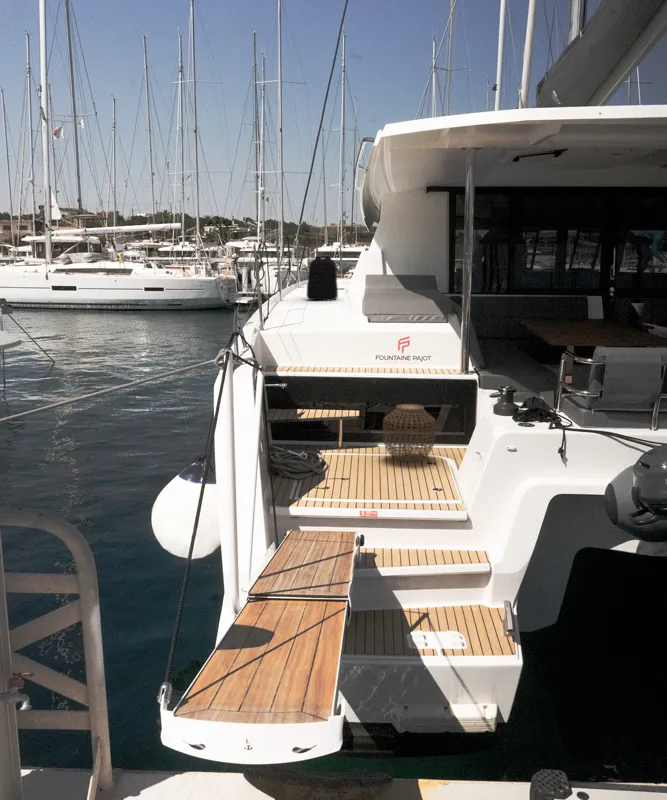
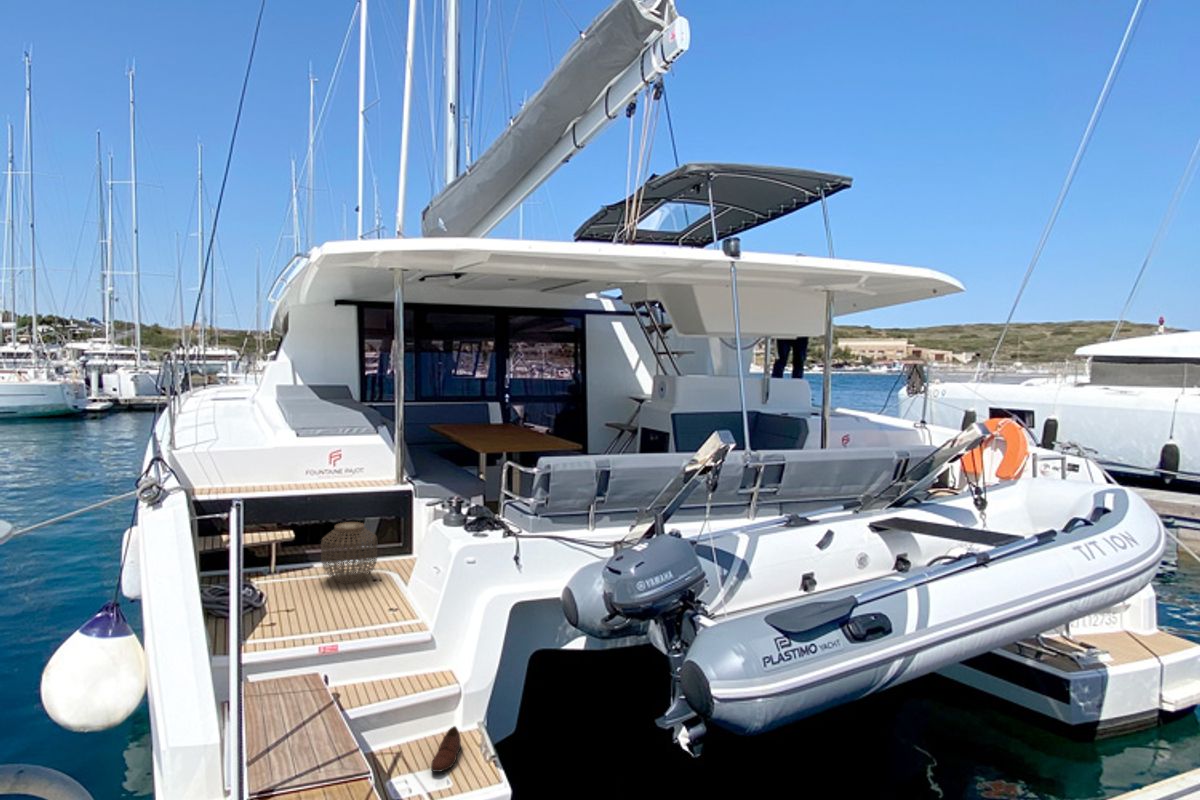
backpack: present [307,256,338,300] -> none [203,367,239,412]
shoe: none [450,602,484,637] -> present [431,726,461,772]

